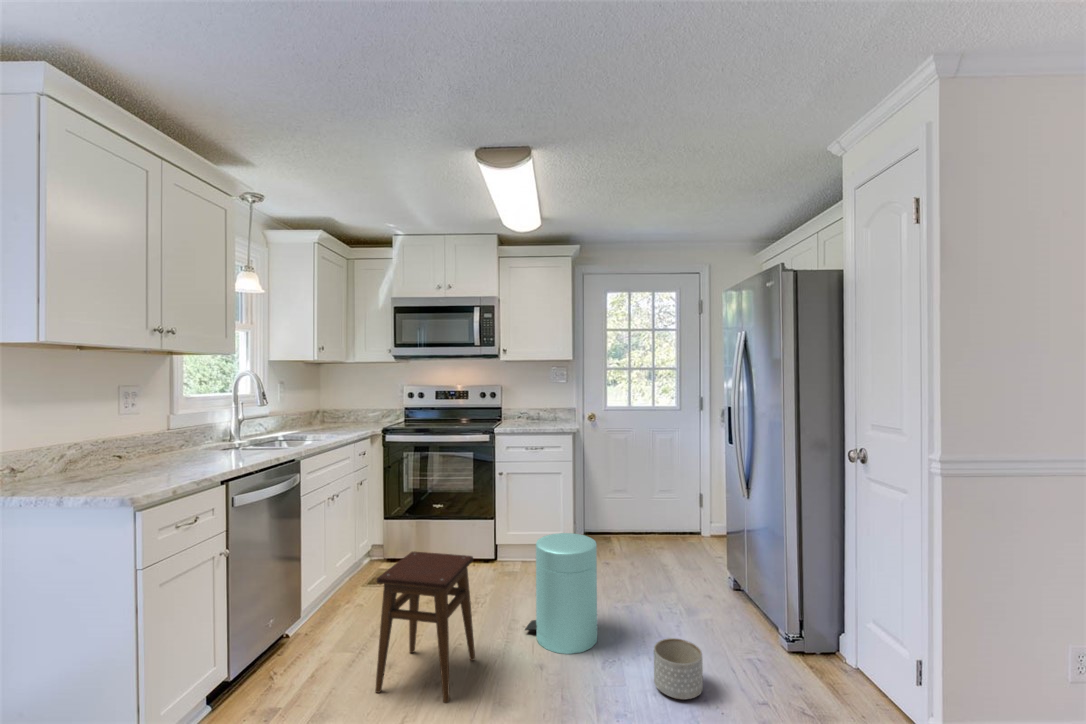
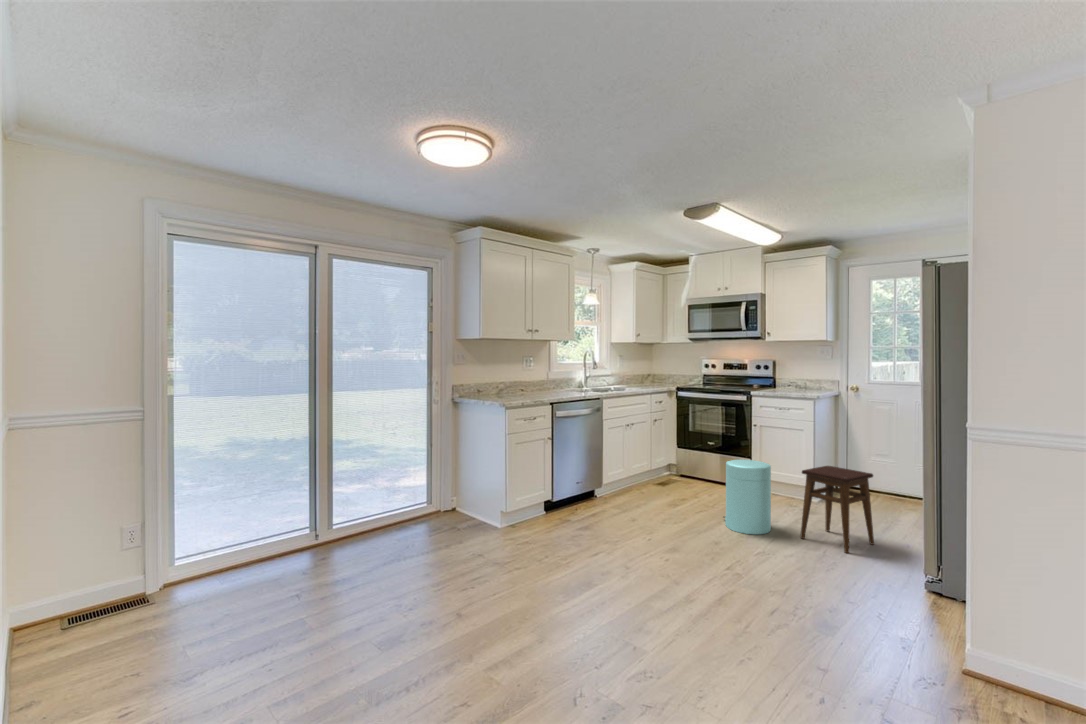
stool: present [375,552,475,703] -> present [801,466,874,553]
planter: present [654,638,703,700] -> none [770,529,805,564]

